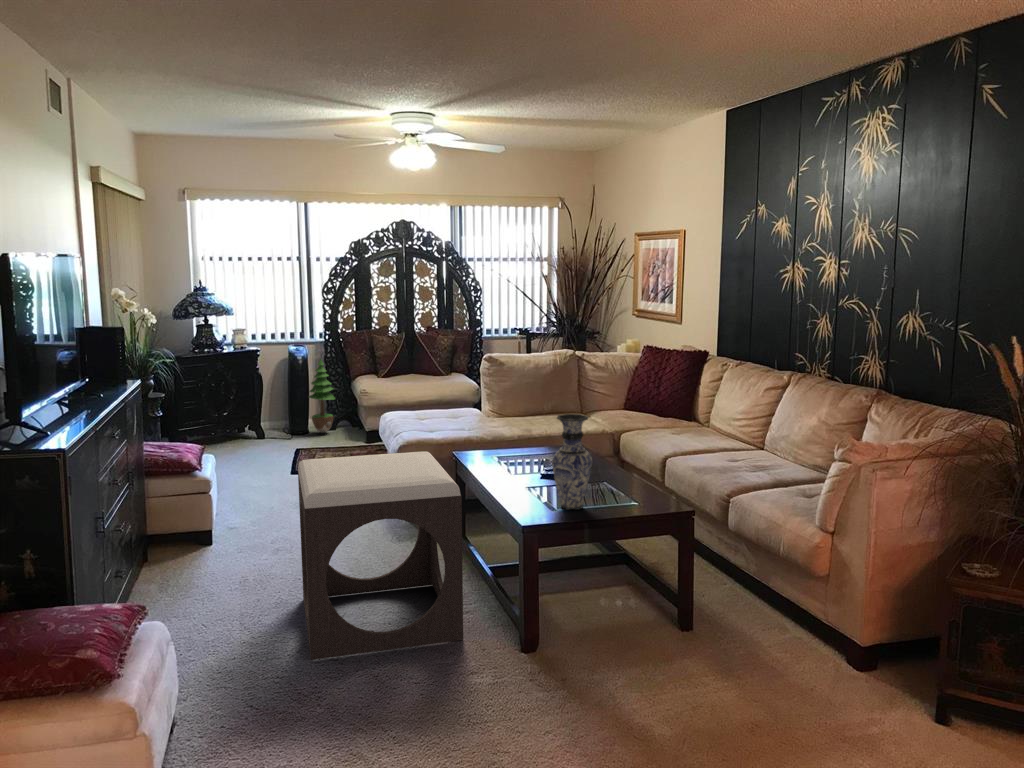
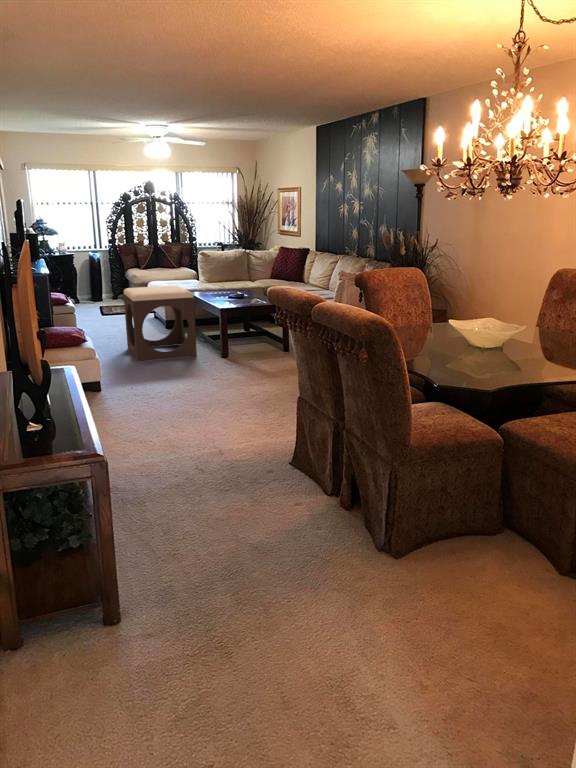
potted tree: present [309,359,335,433] -> none [103,258,118,300]
vase: present [552,414,592,510] -> none [230,266,246,305]

